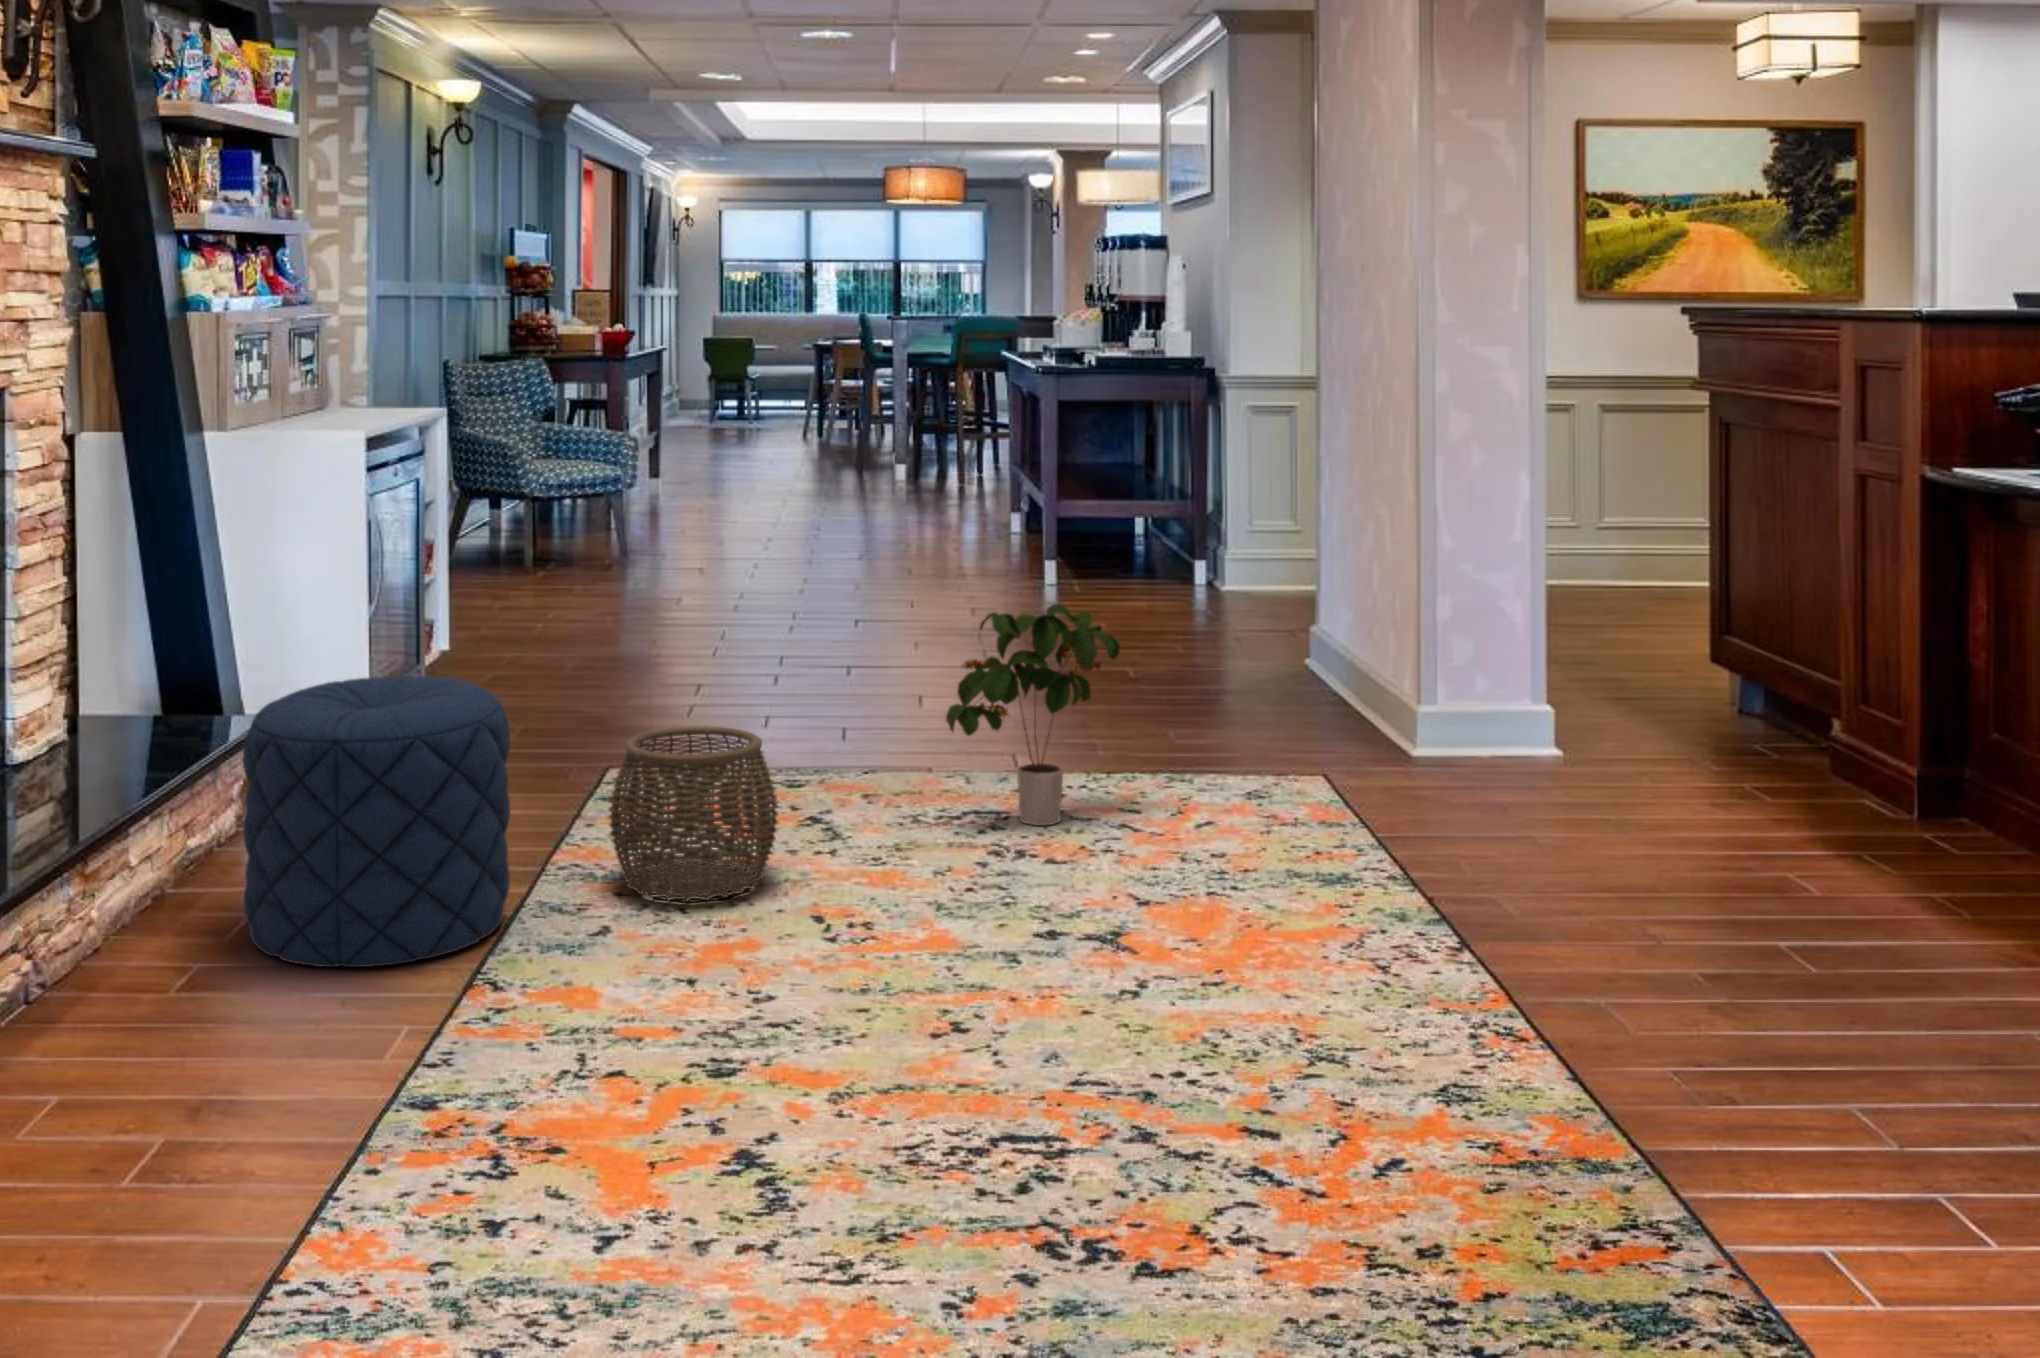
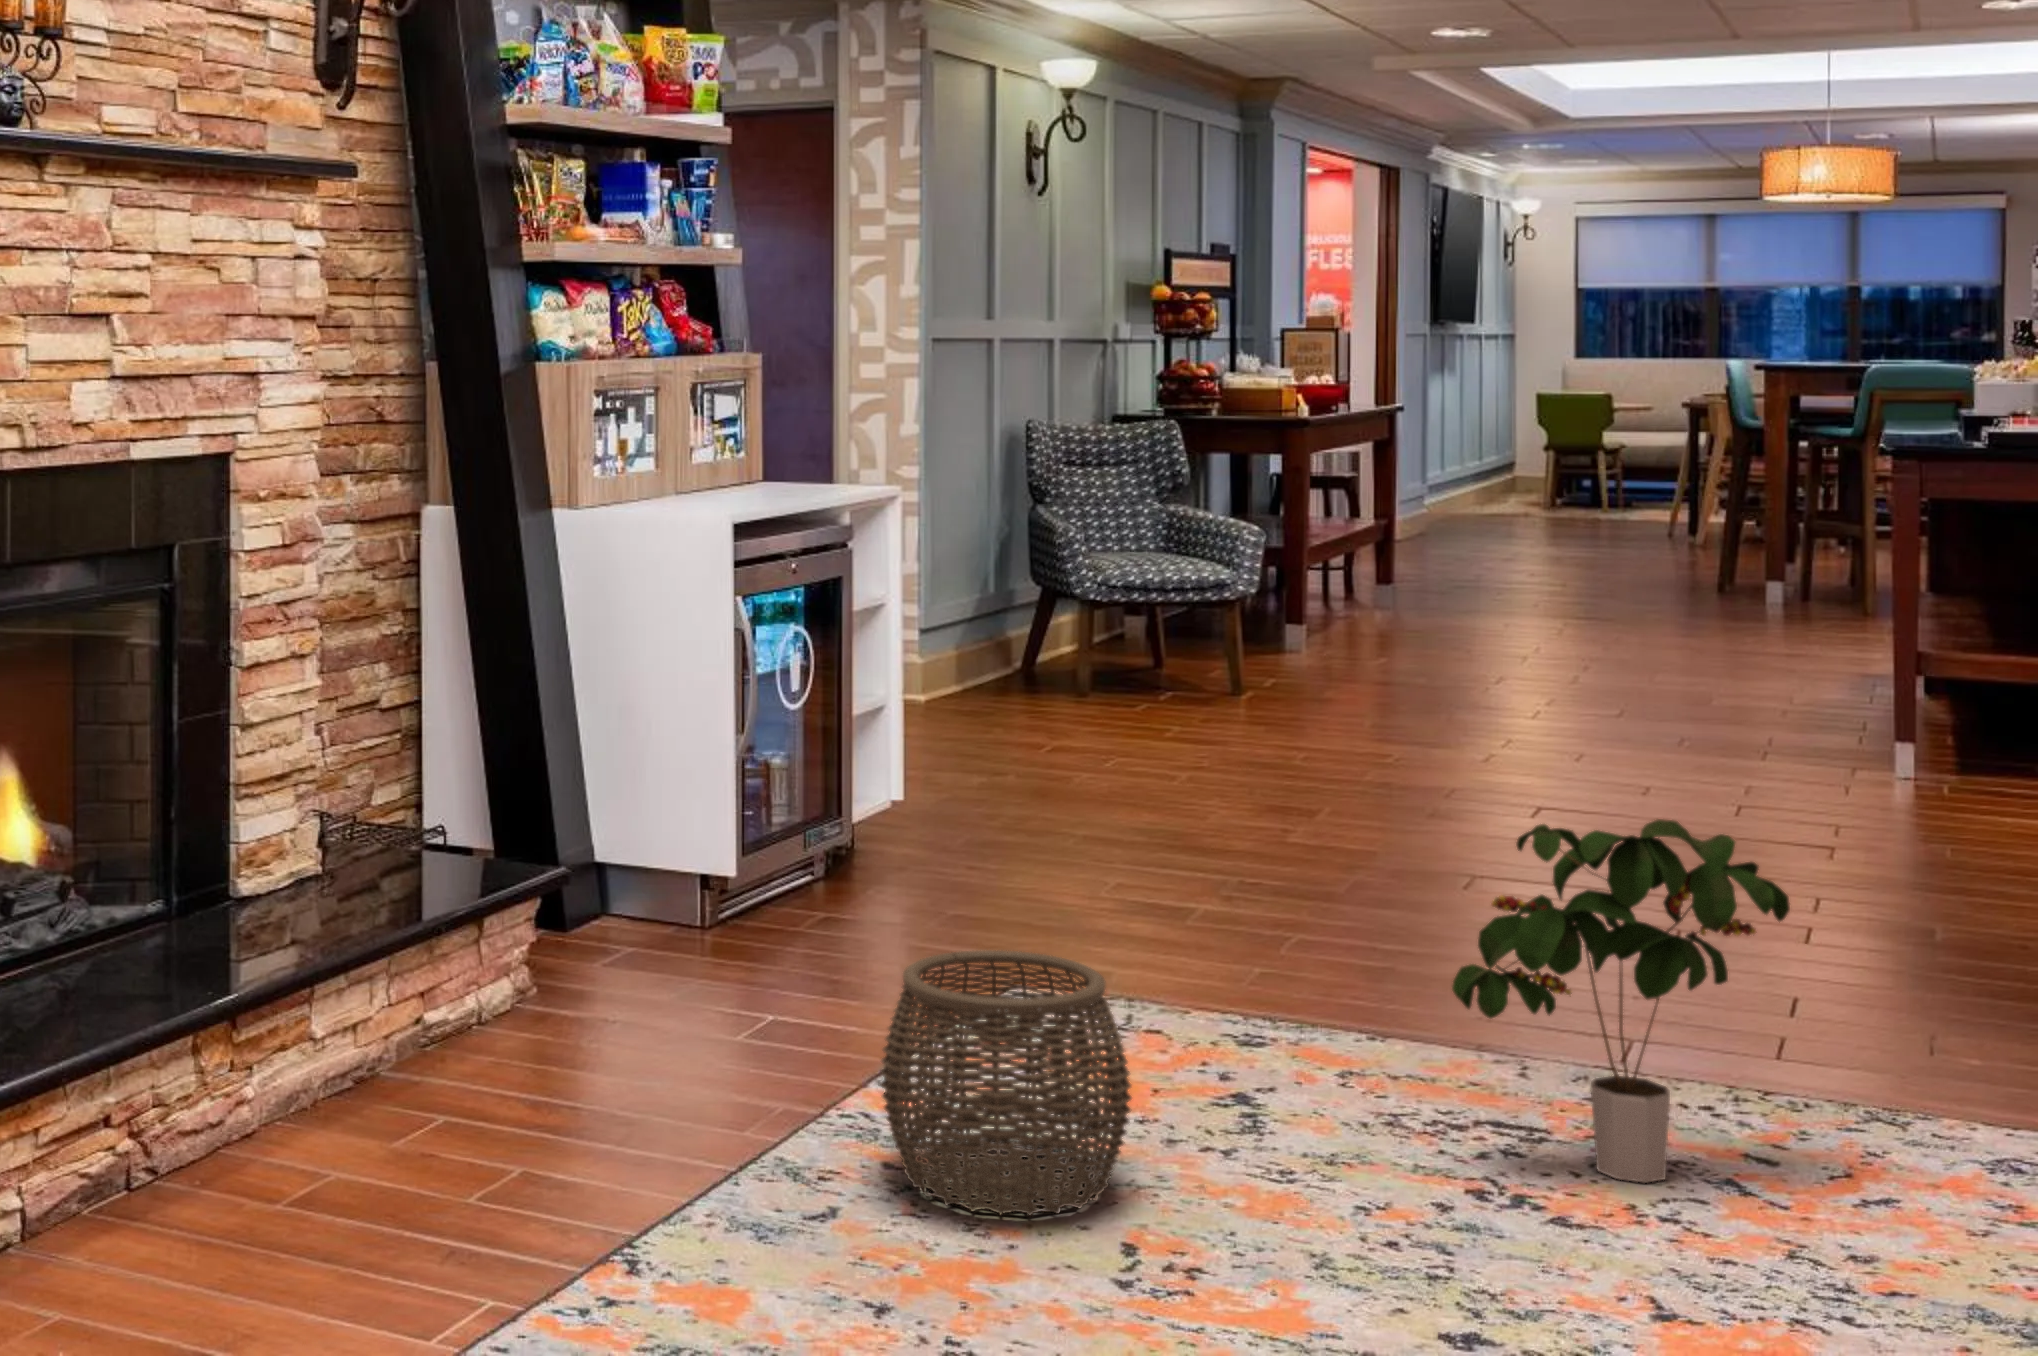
pouf: present [243,676,510,967] -> none [382,838,723,1233]

